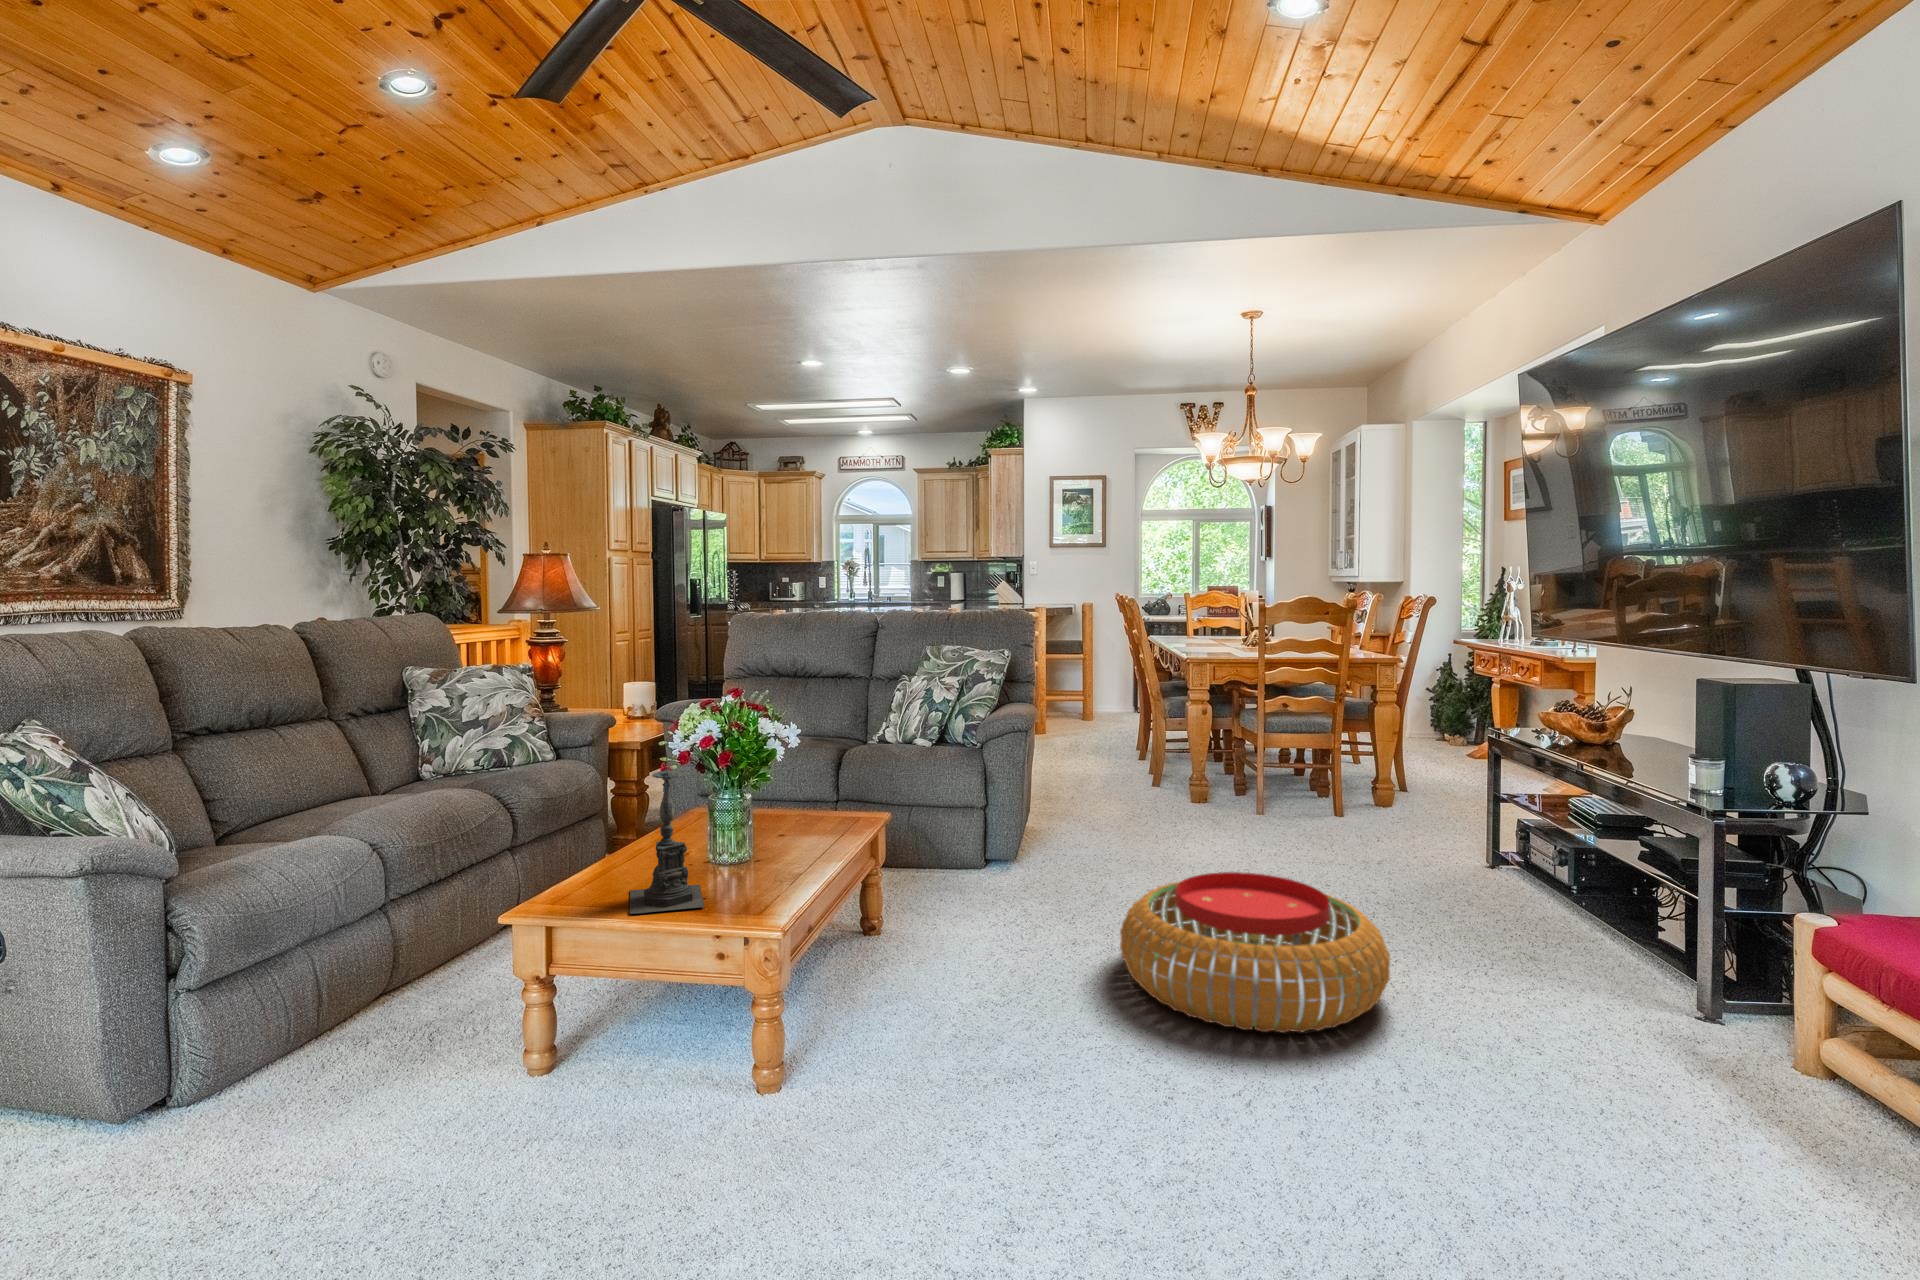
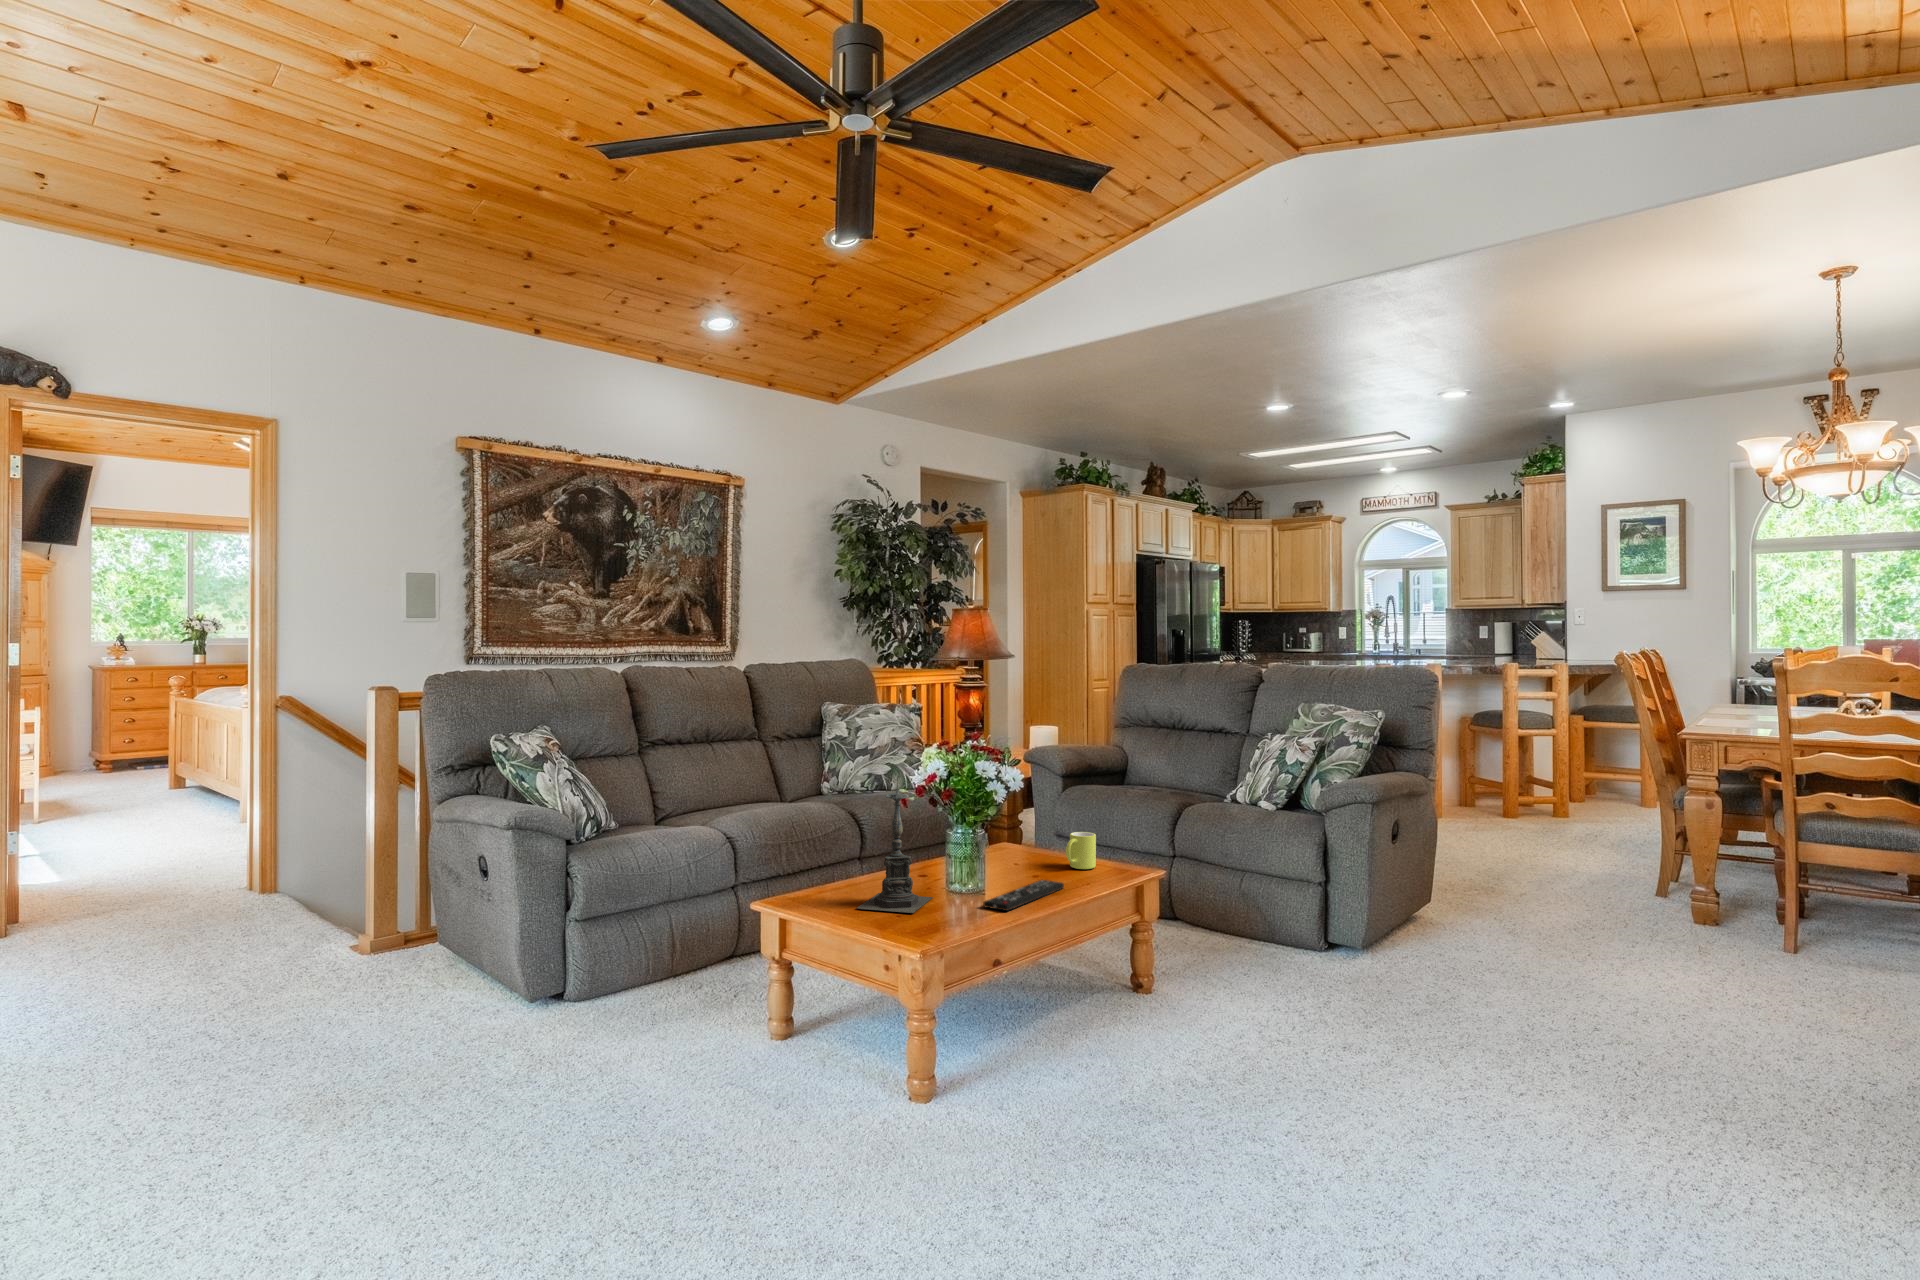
mug: none [792,789,819,828] -> present [1066,832,1096,869]
remote control: none [769,845,818,886] -> present [983,880,1064,911]
pouf: present [1120,872,1390,1033] -> none [1347,979,1701,1185]

